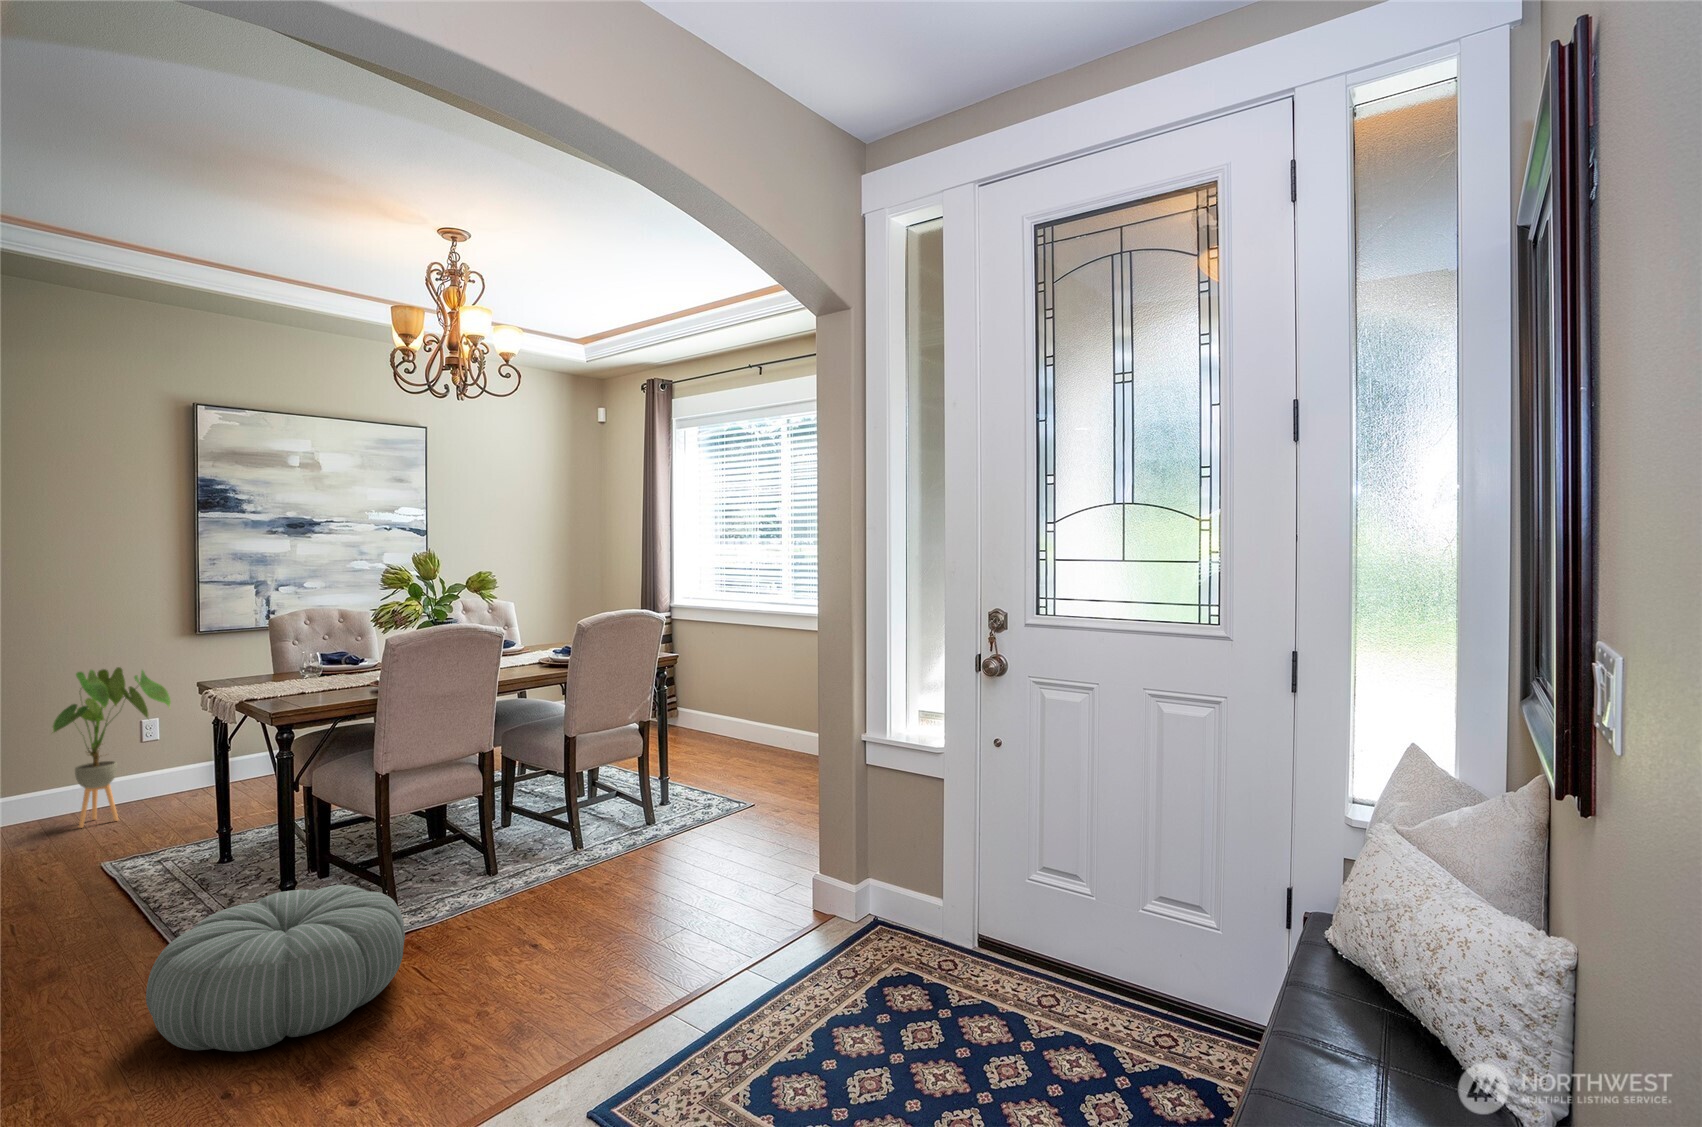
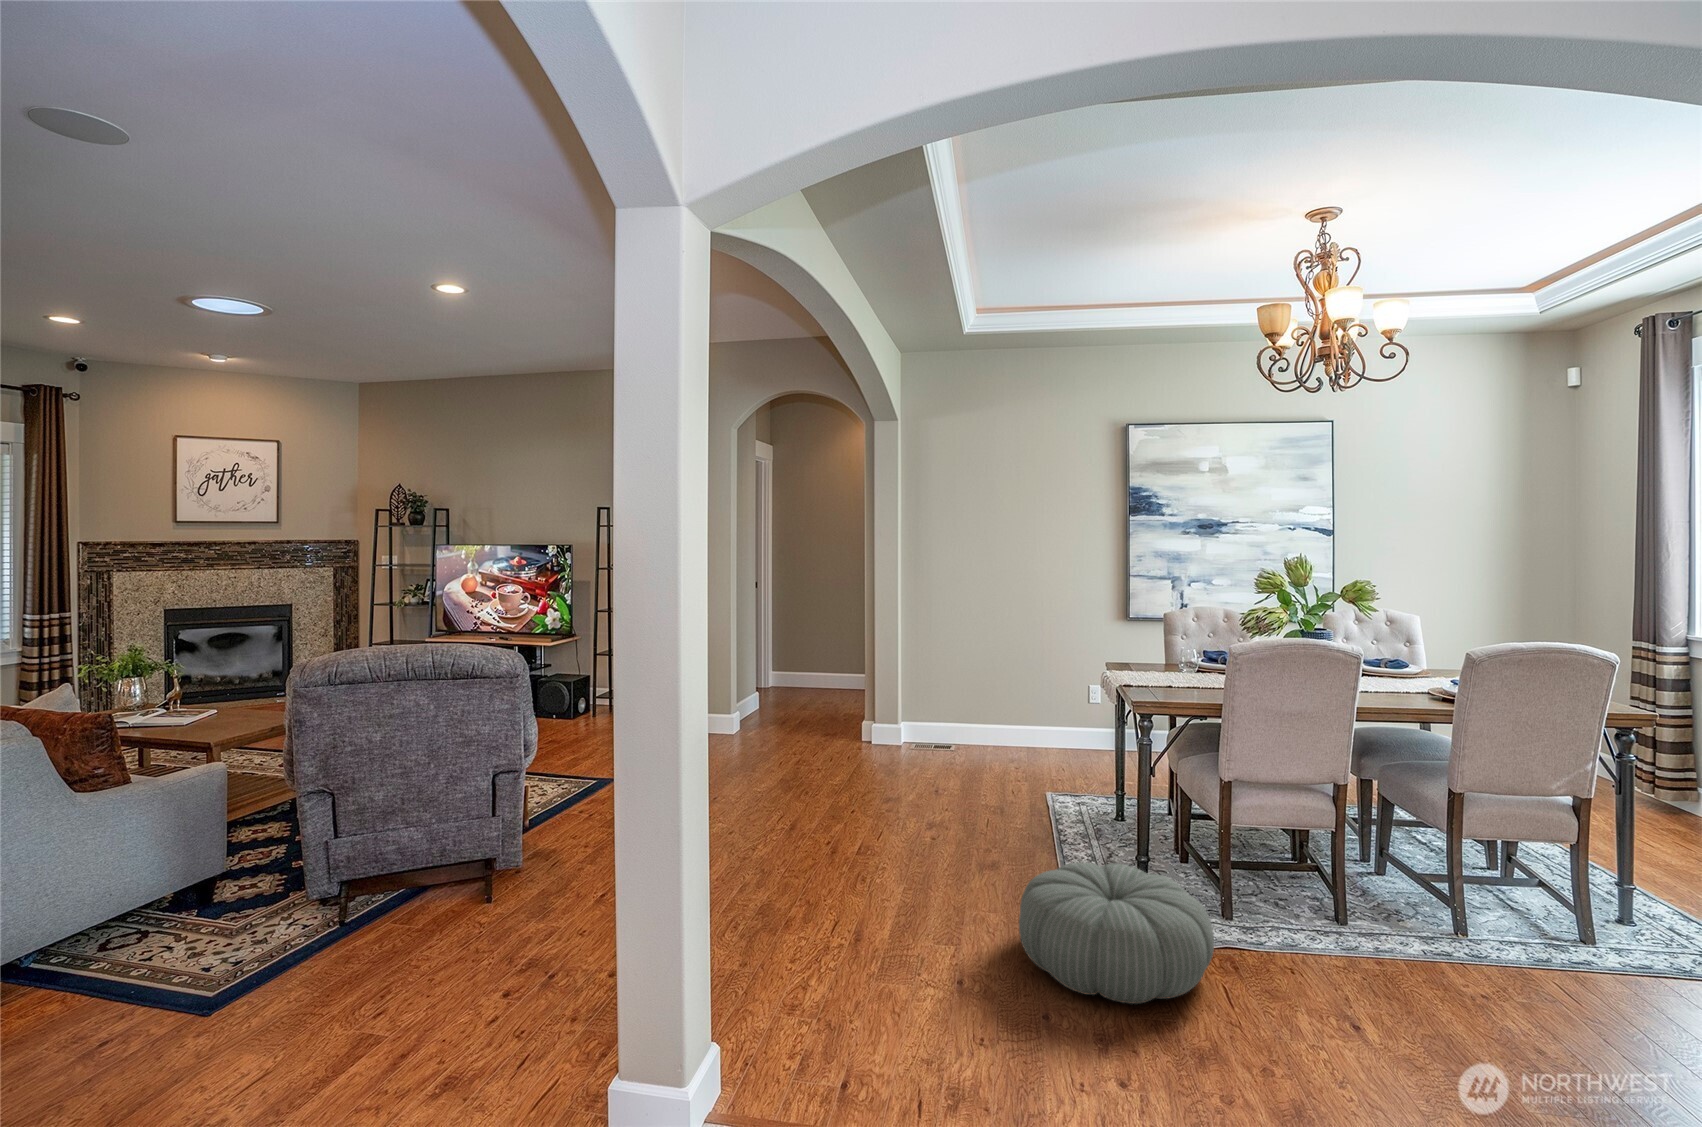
house plant: present [53,667,171,828] -> none [1031,641,1103,760]

